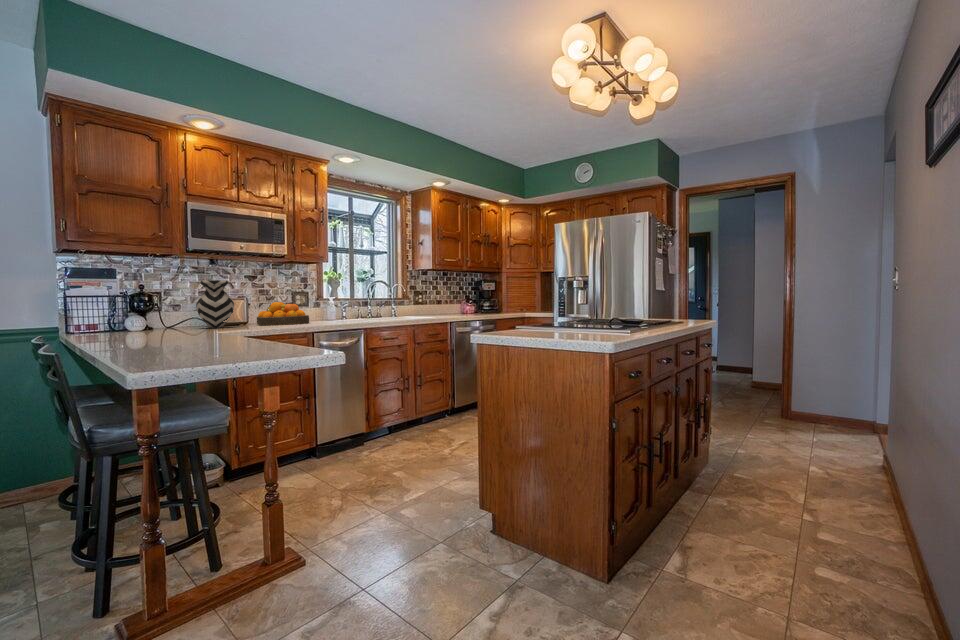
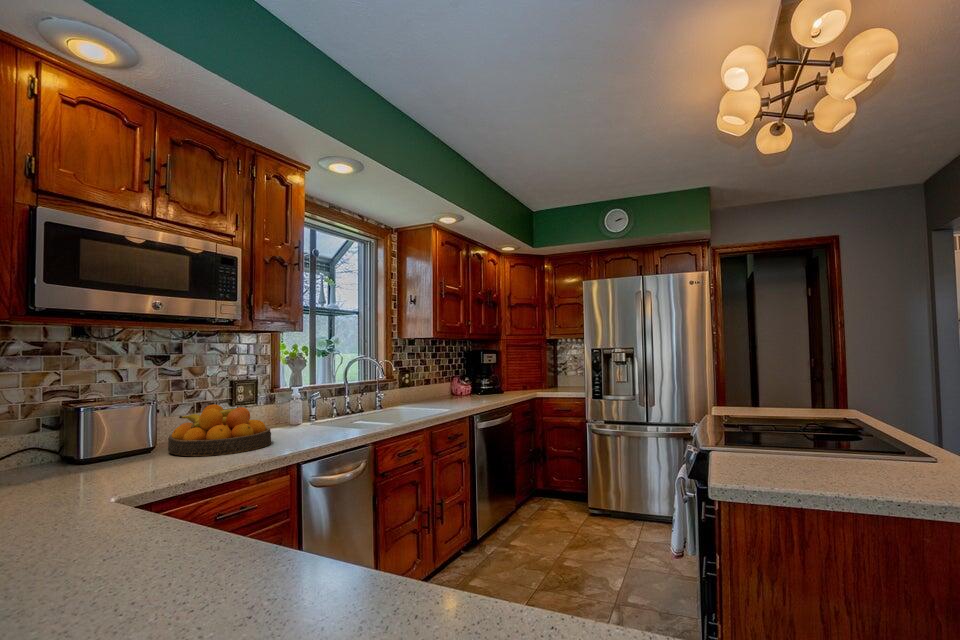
vase: present [196,280,234,328] -> none [37,373,127,476]

